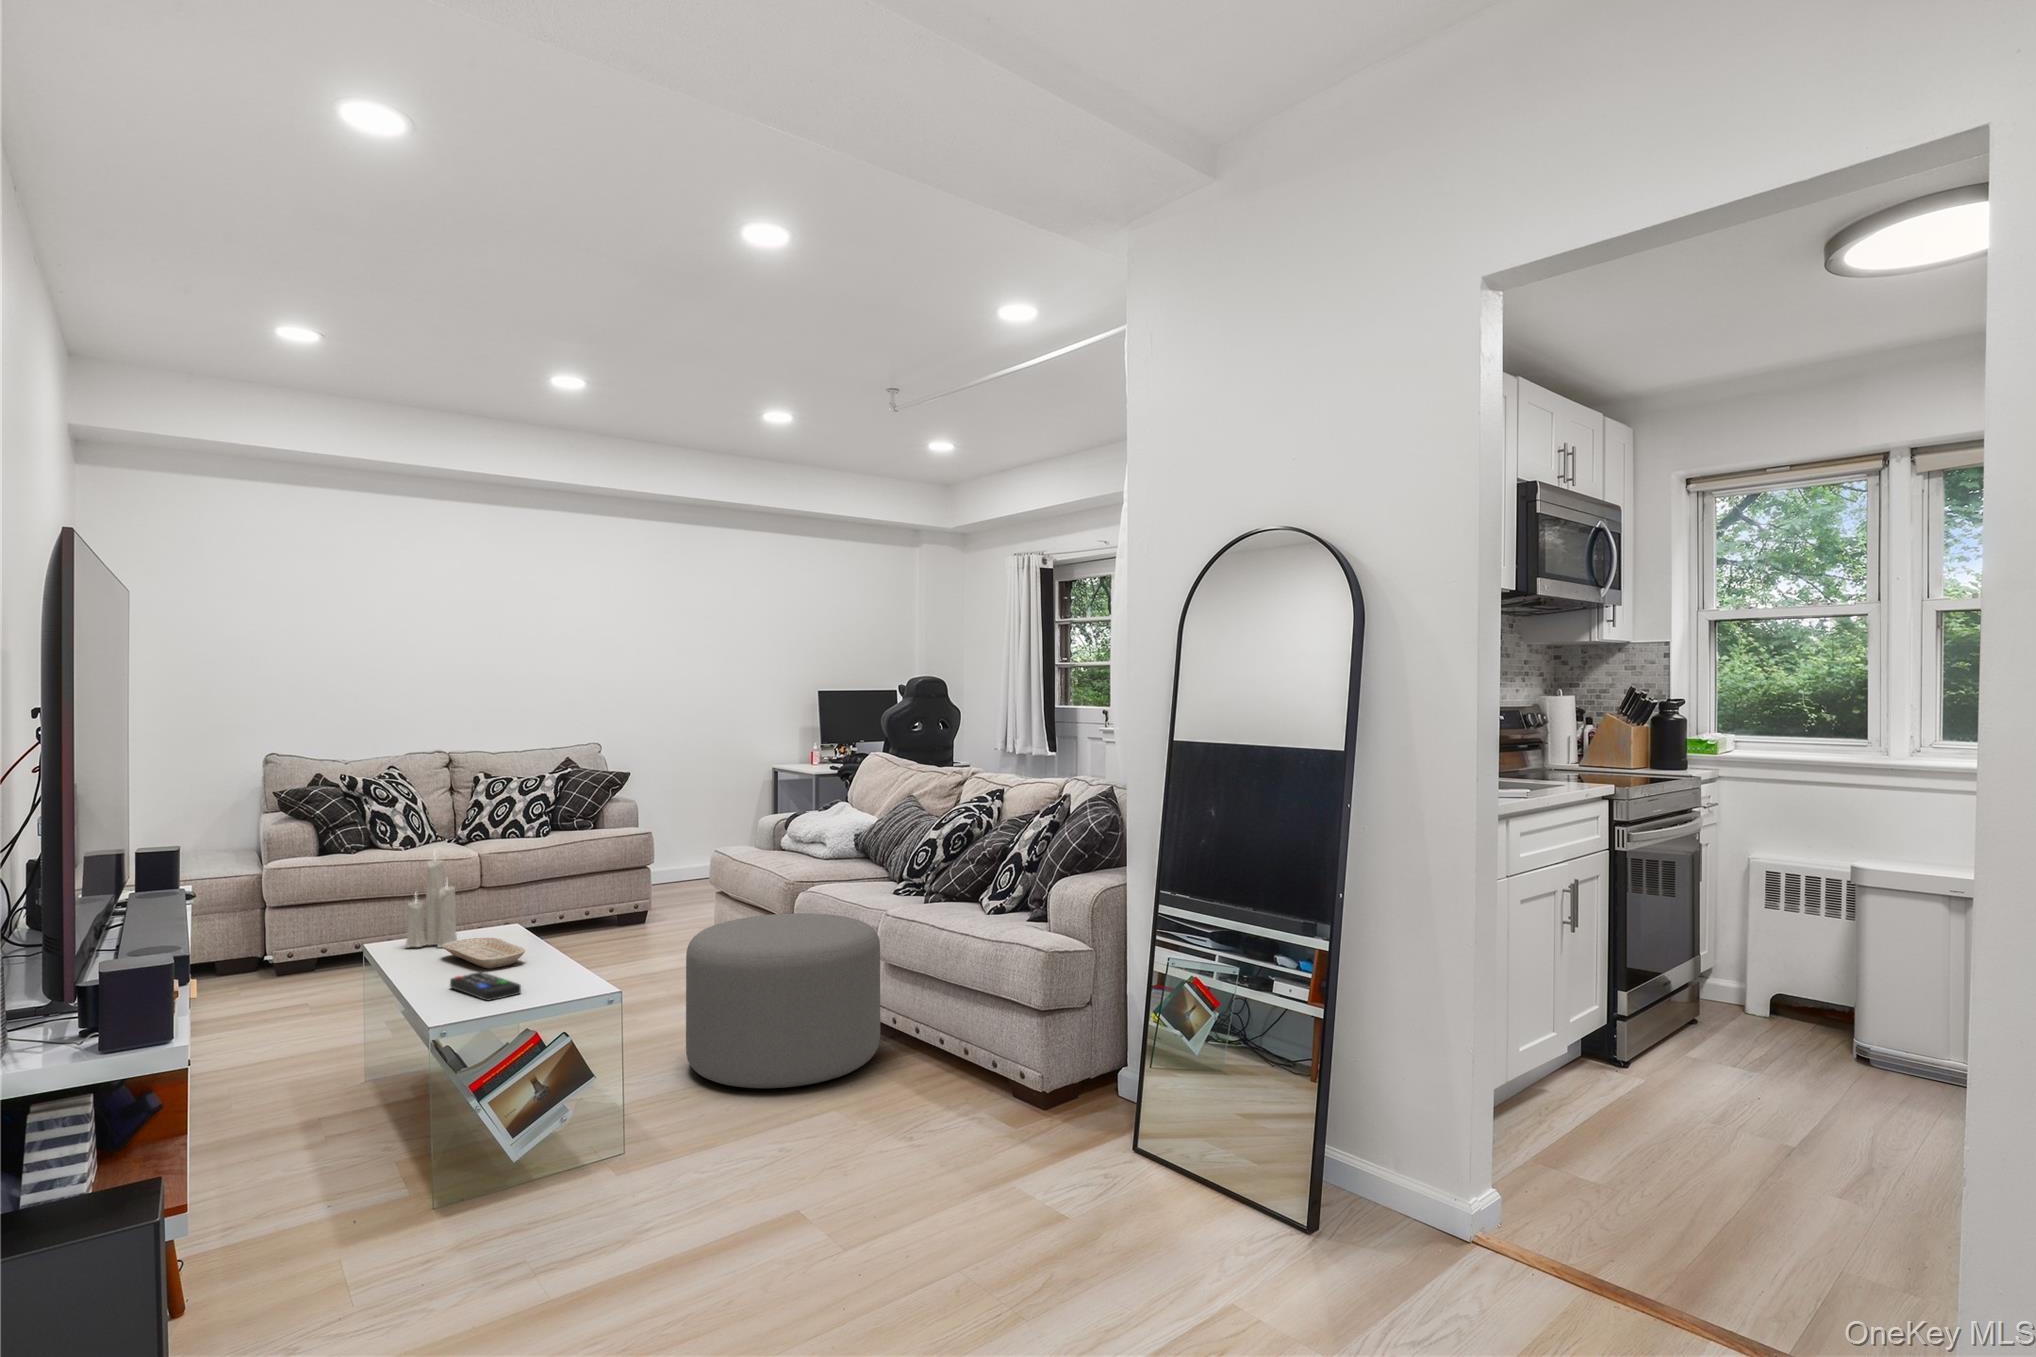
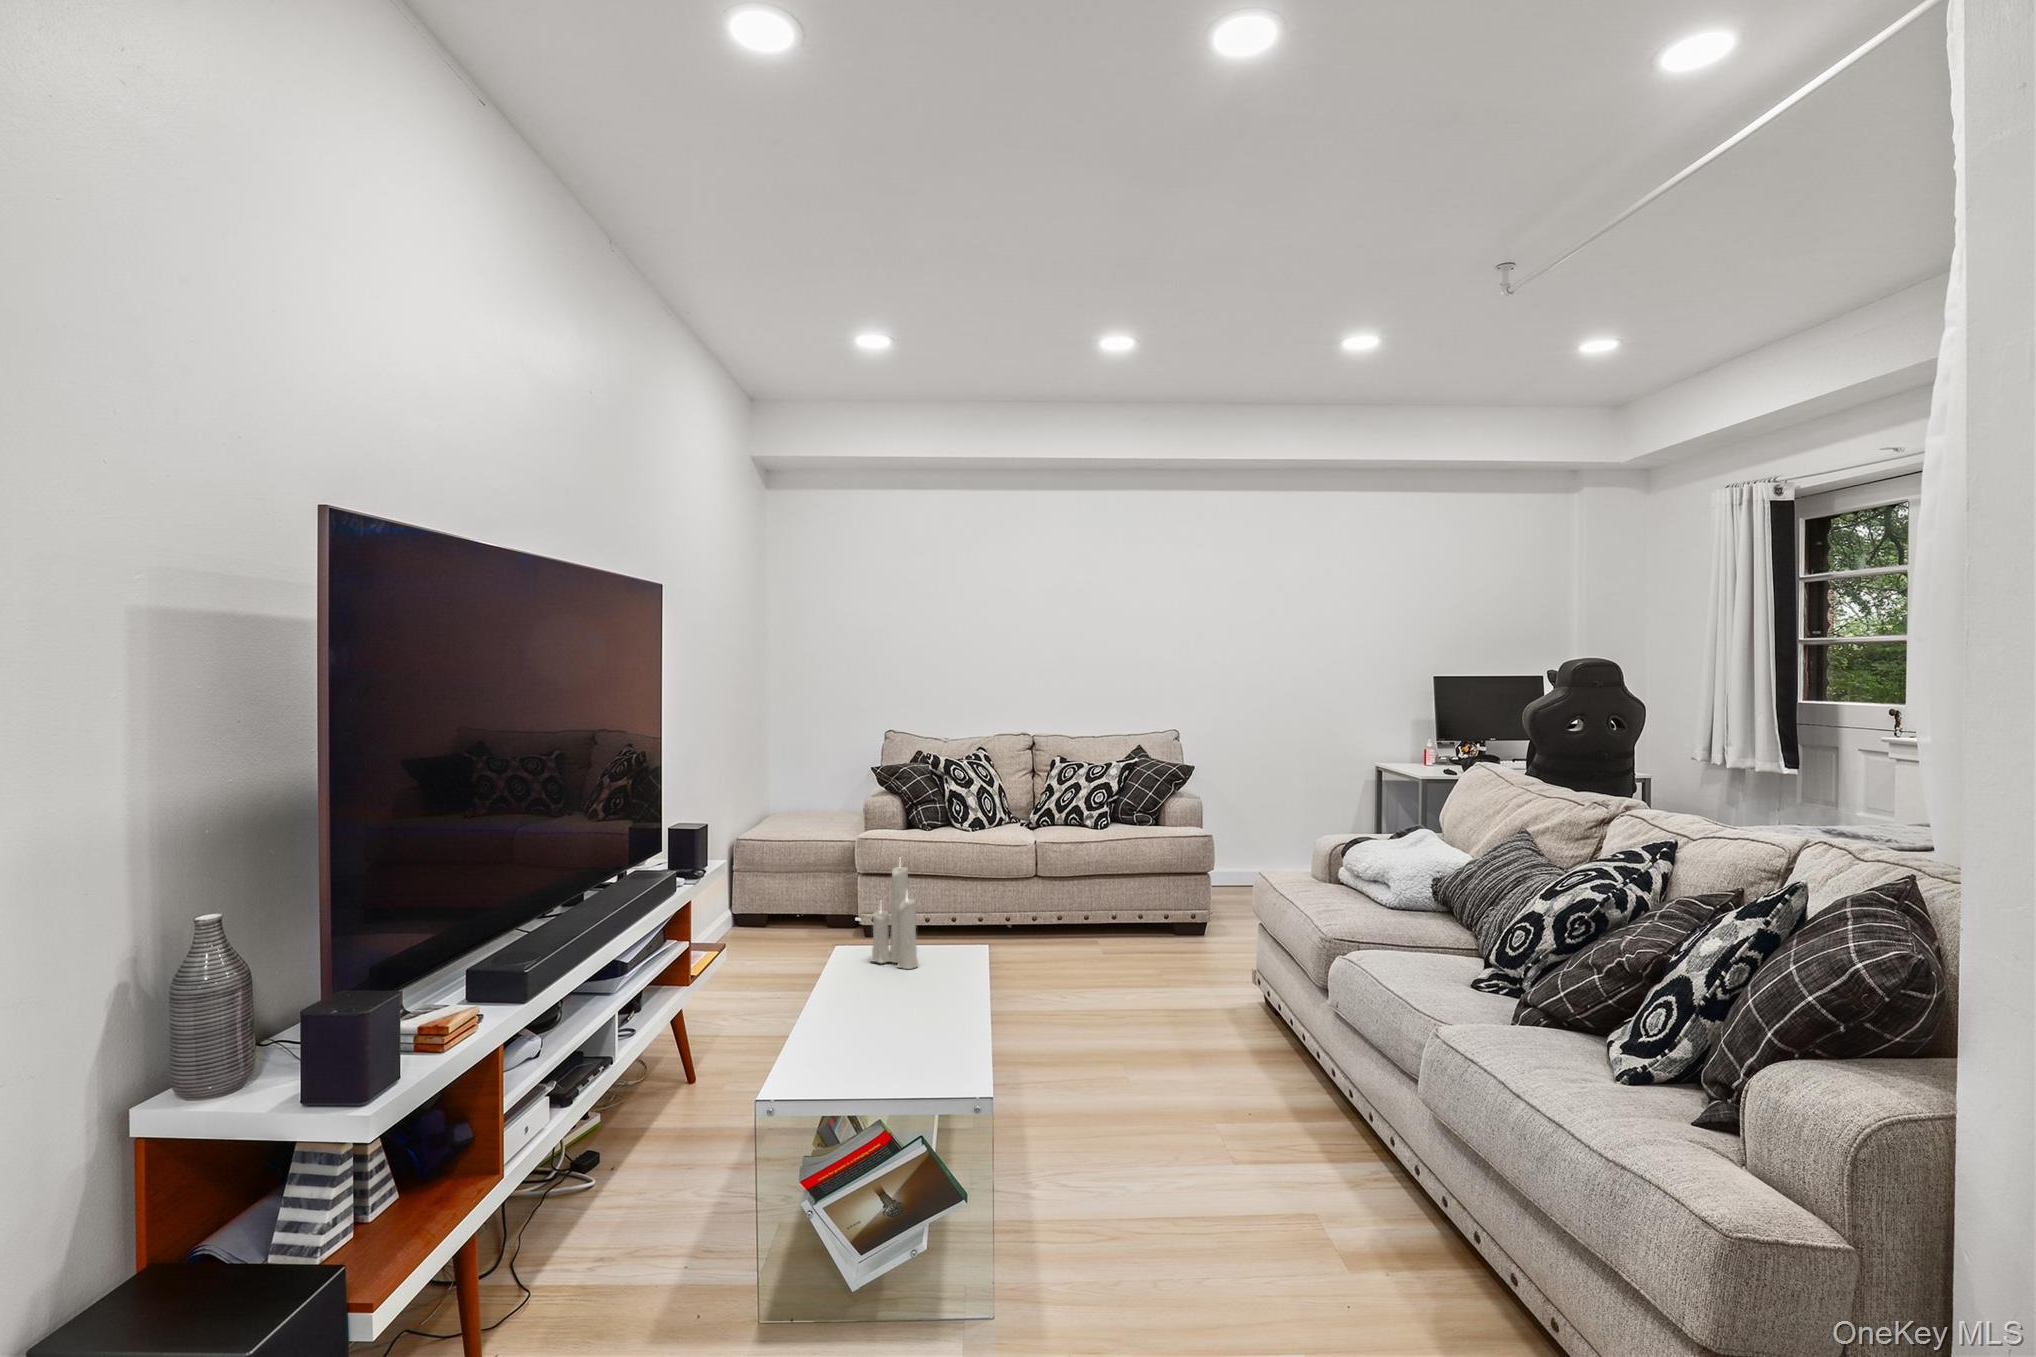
ottoman: present [686,913,880,1088] -> none [1139,994,1424,1285]
tray: present [442,938,525,969] -> none [883,966,950,1016]
remote control: present [450,972,521,1001] -> none [842,1026,895,1077]

